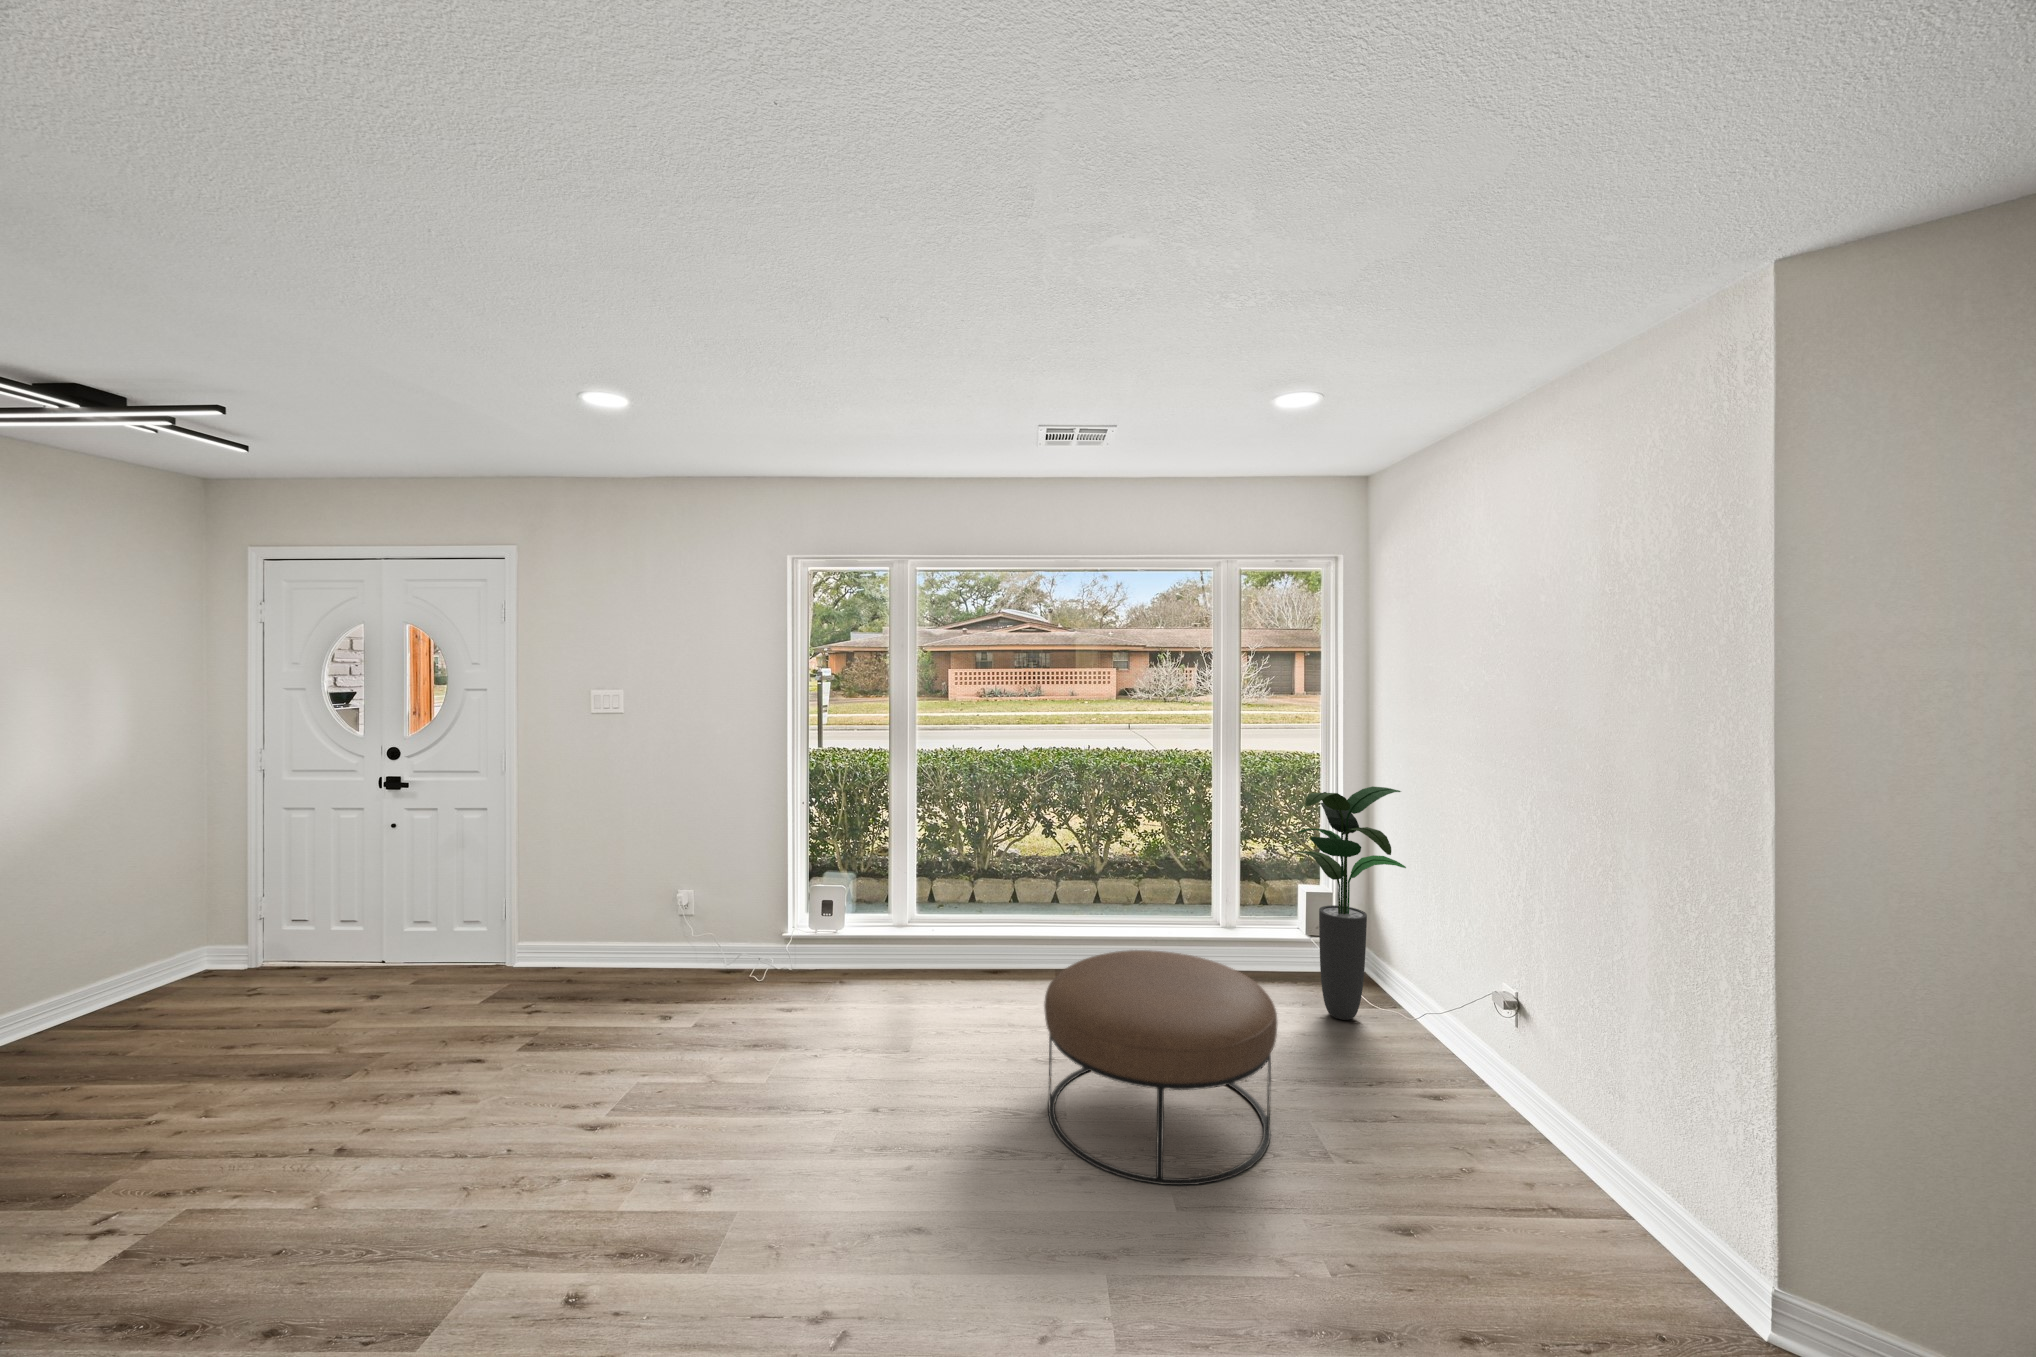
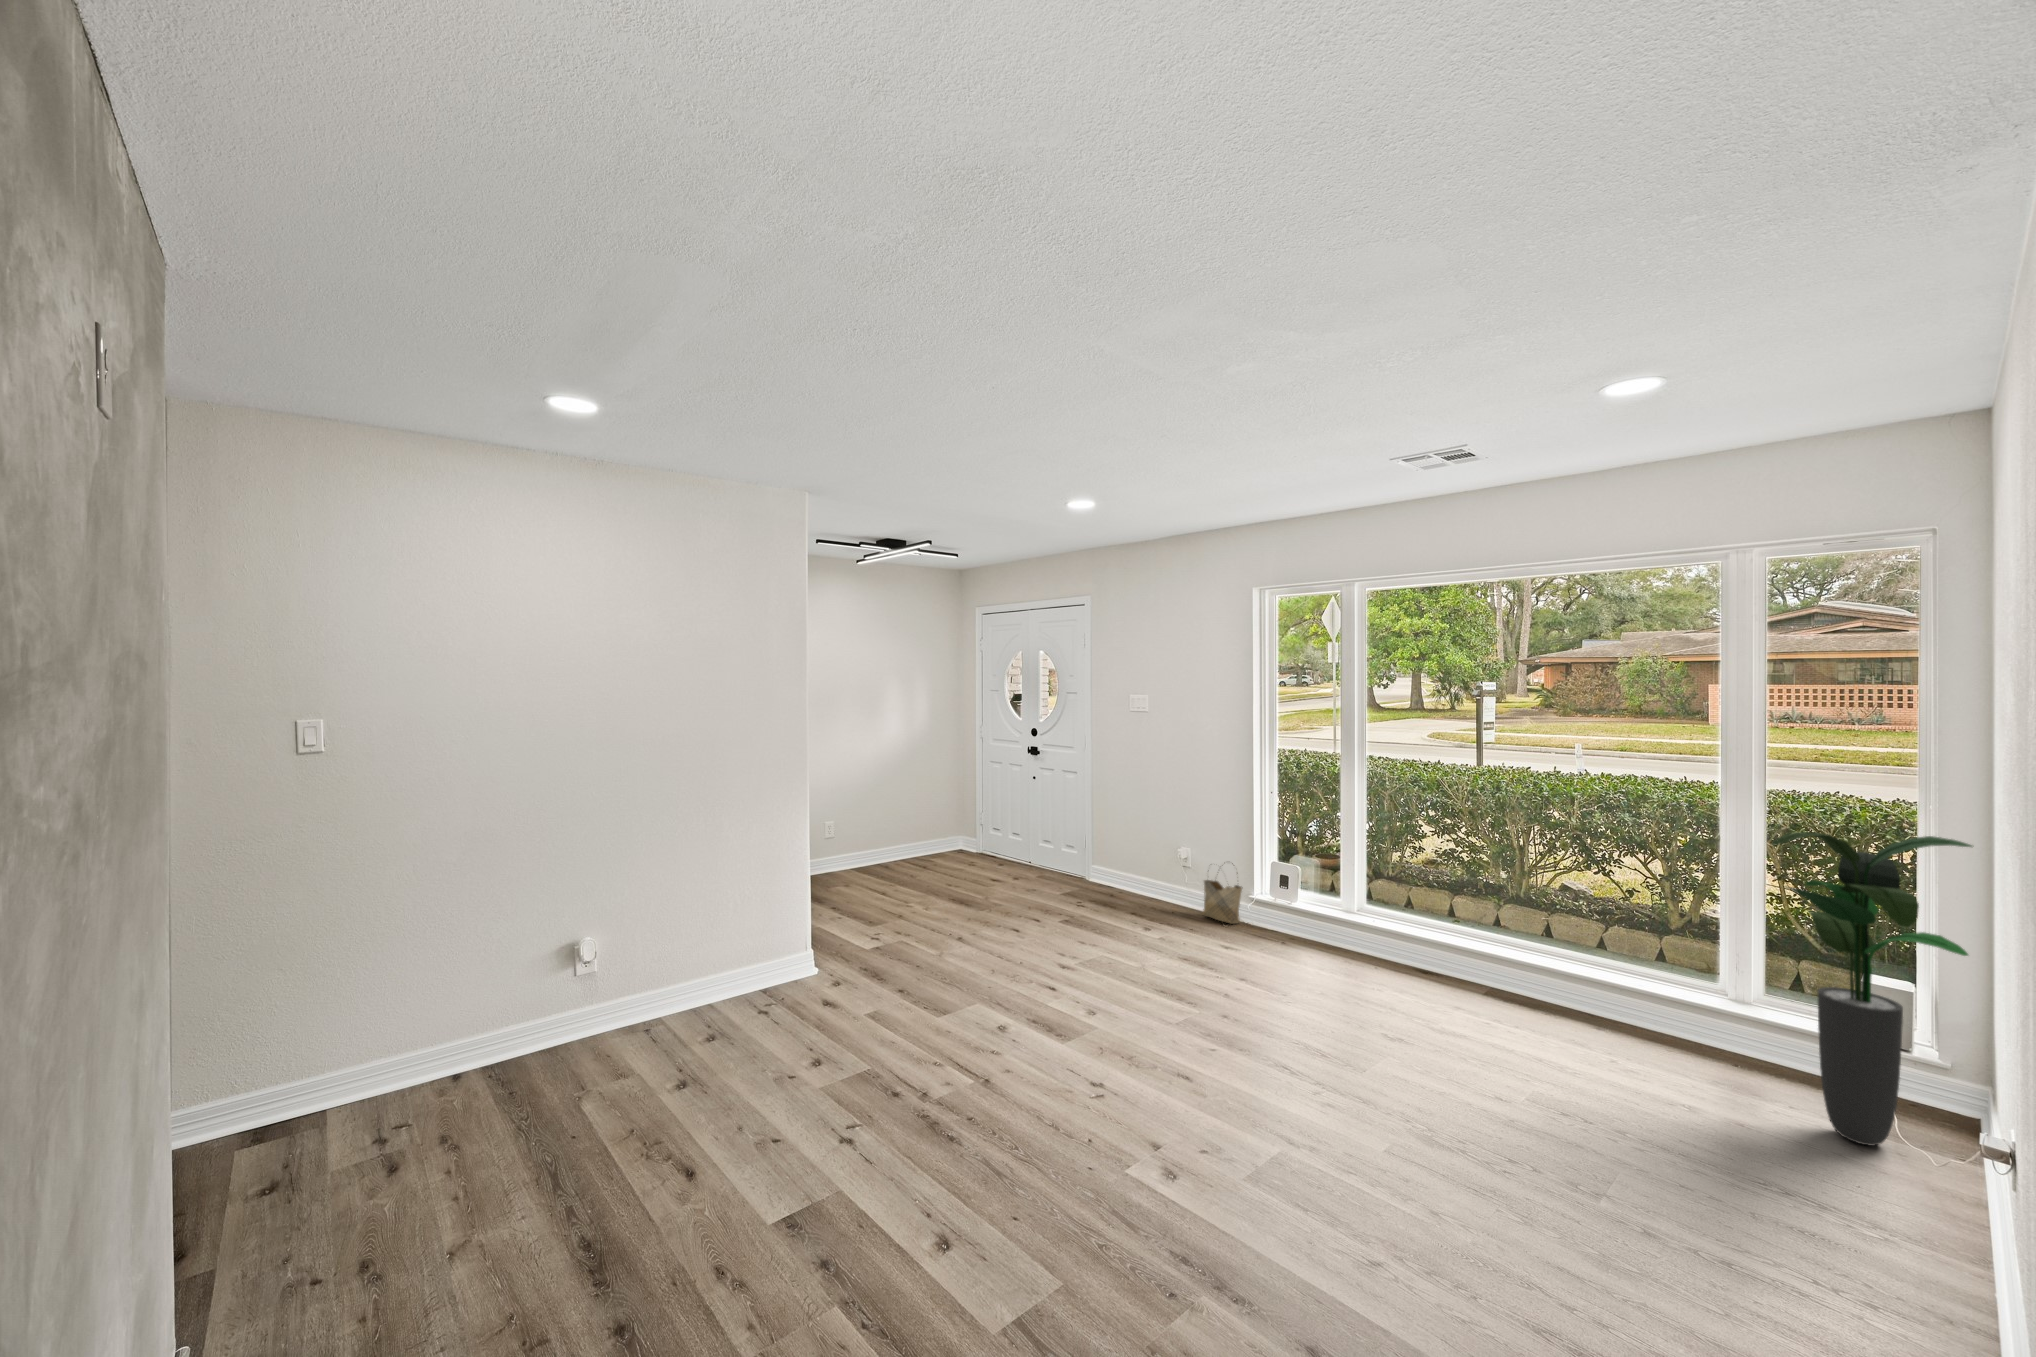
woven basket: none [722,899,777,976] -> present [1203,863,1242,924]
ottoman: present [1044,950,1277,1185] -> none [1337,949,1589,1169]

